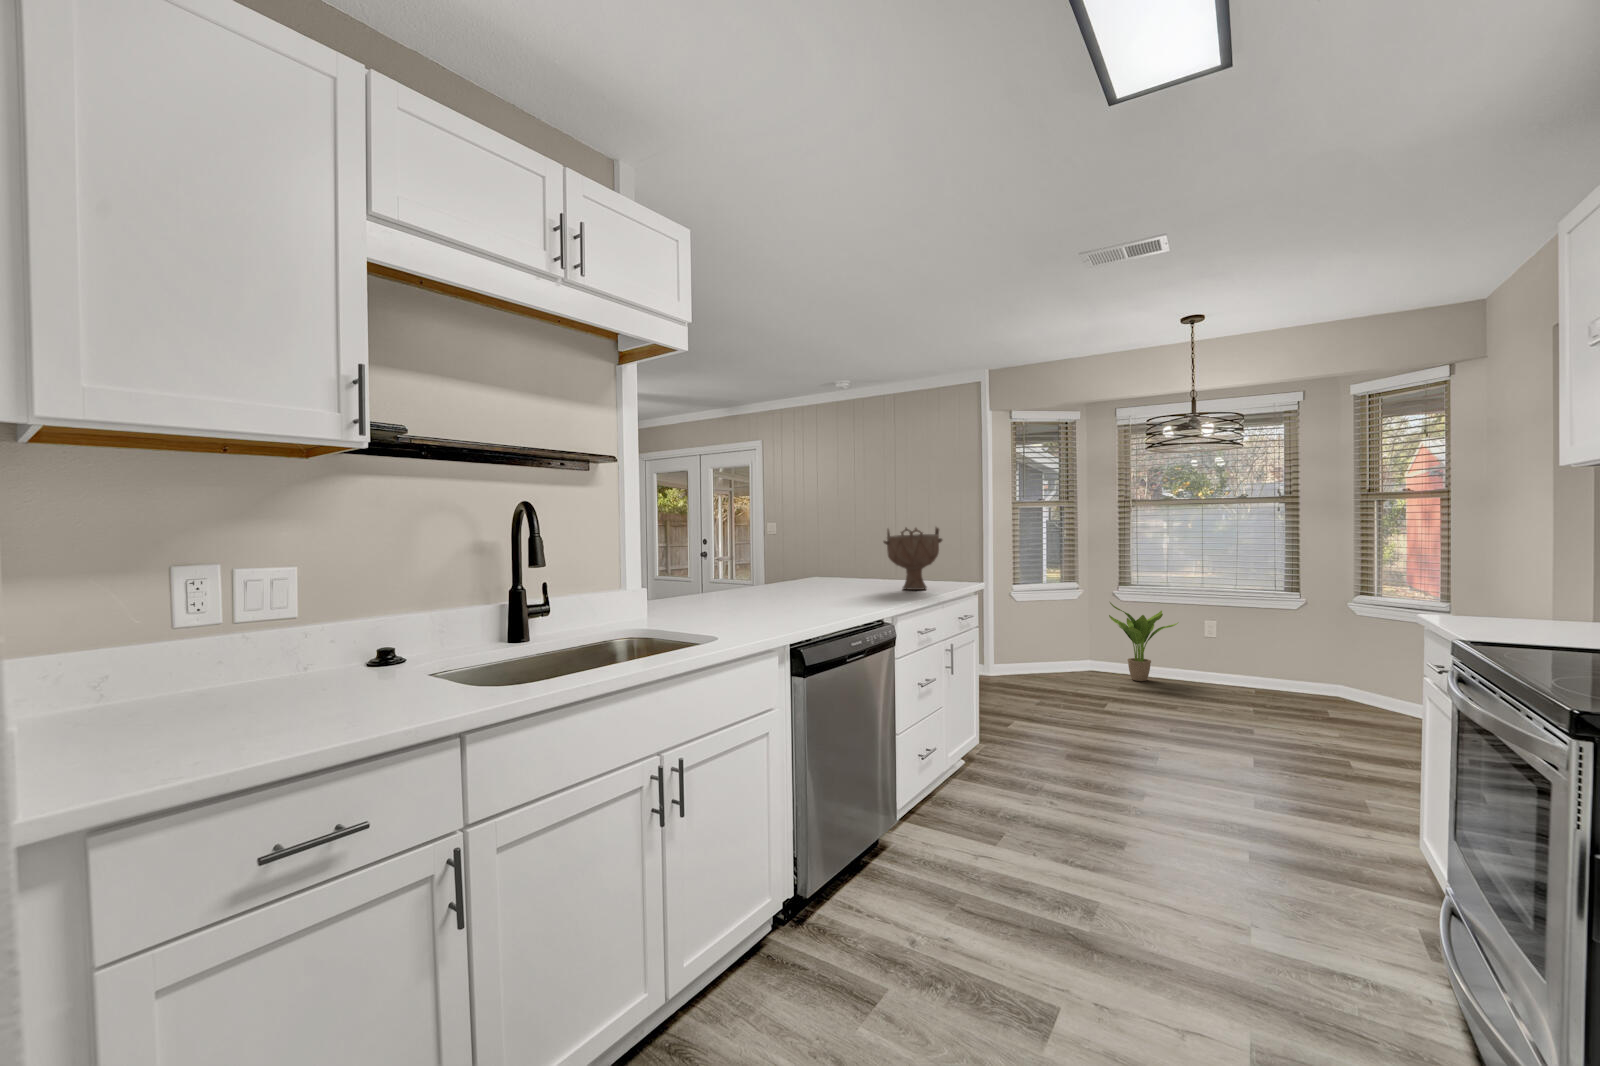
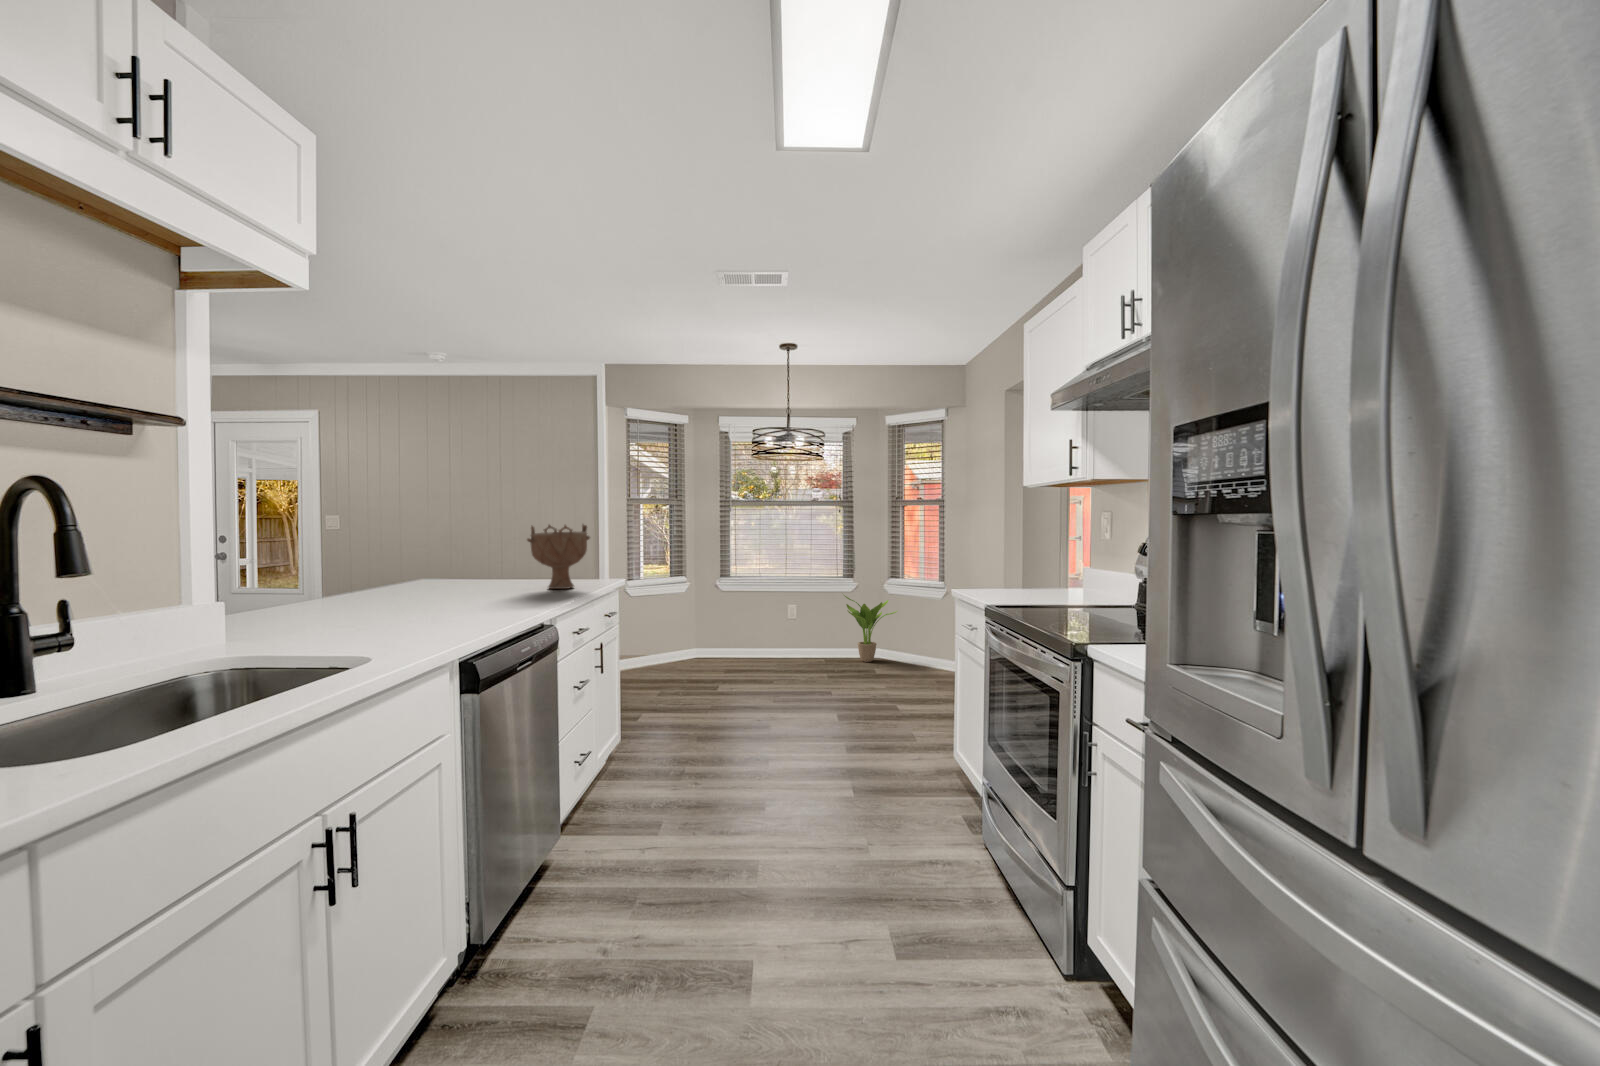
potted plant: present [1109,602,1178,681] -> present [844,595,897,662]

